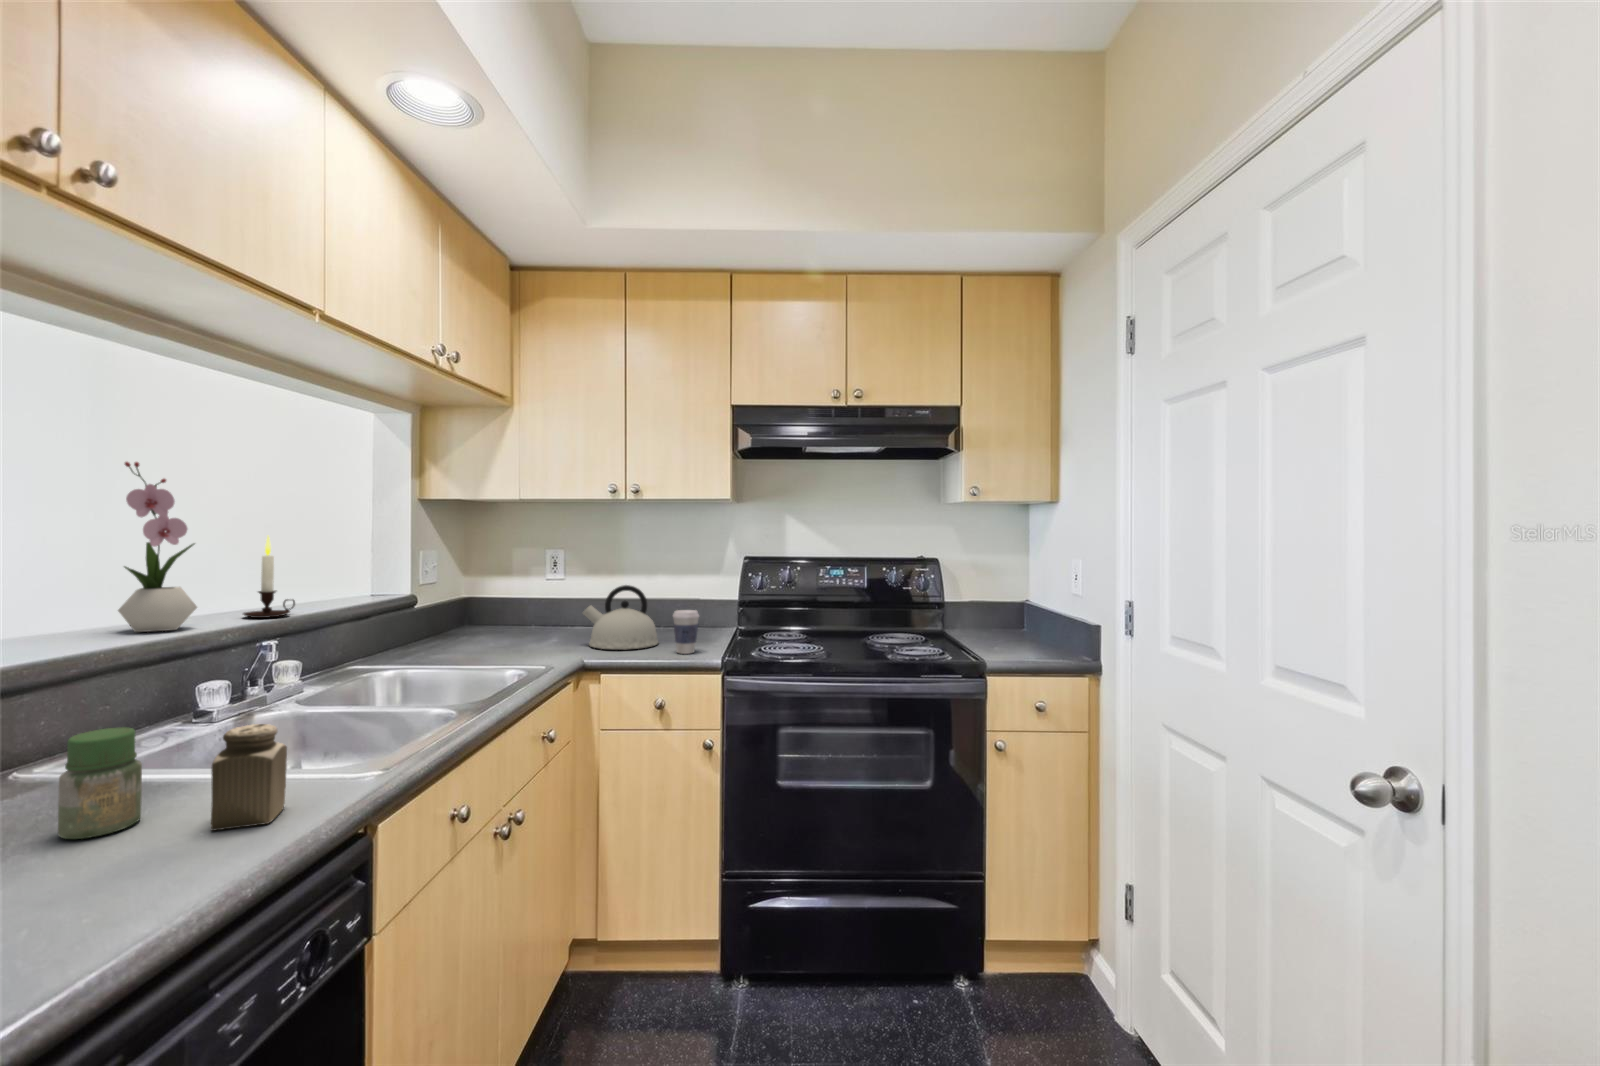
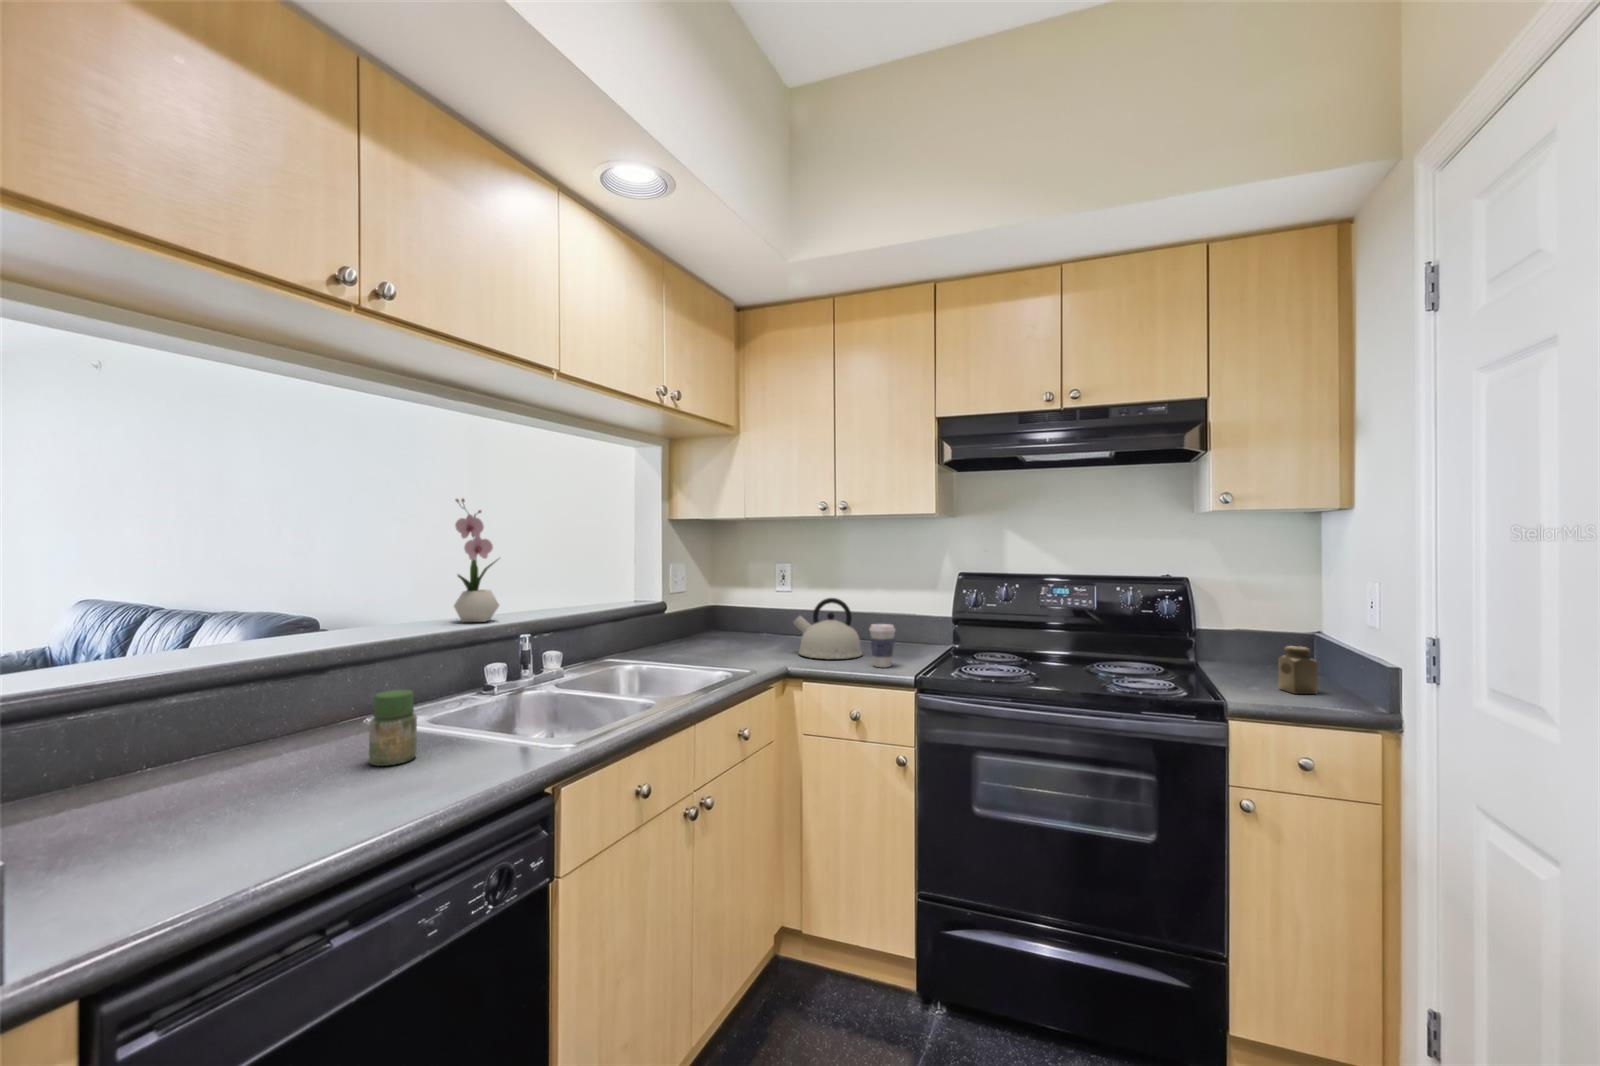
candle: present [243,537,295,618] -> none [533,551,569,615]
salt shaker: present [211,724,287,830] -> present [1278,646,1318,694]

